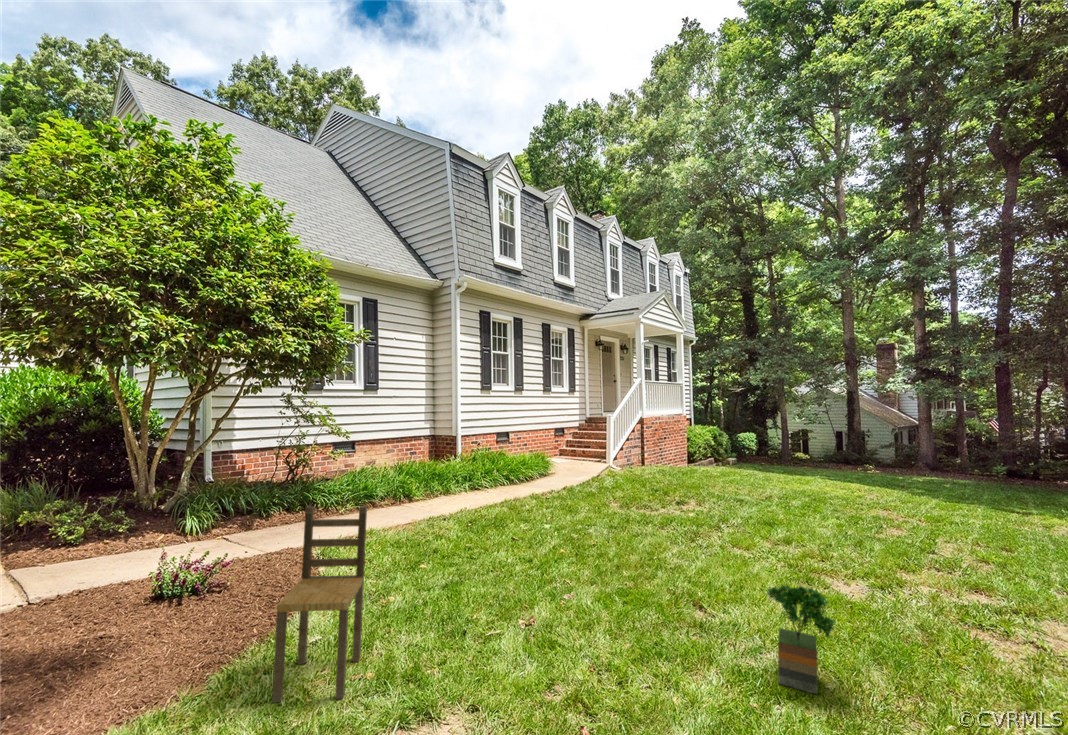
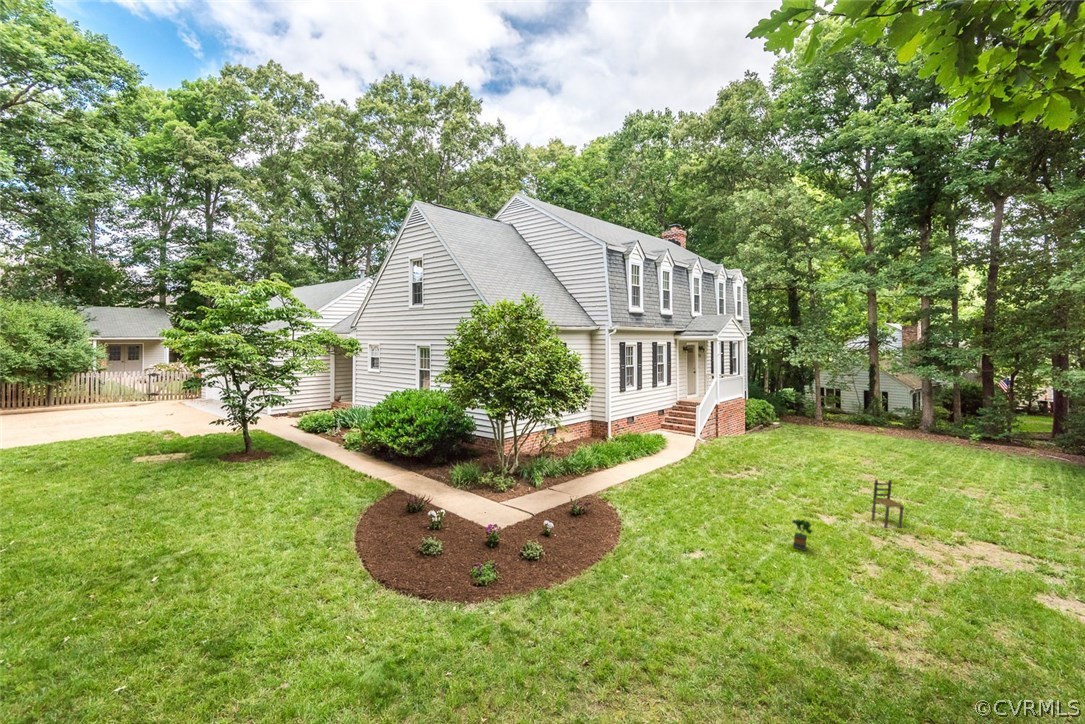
chair: present [272,506,367,703] -> present [872,480,904,528]

